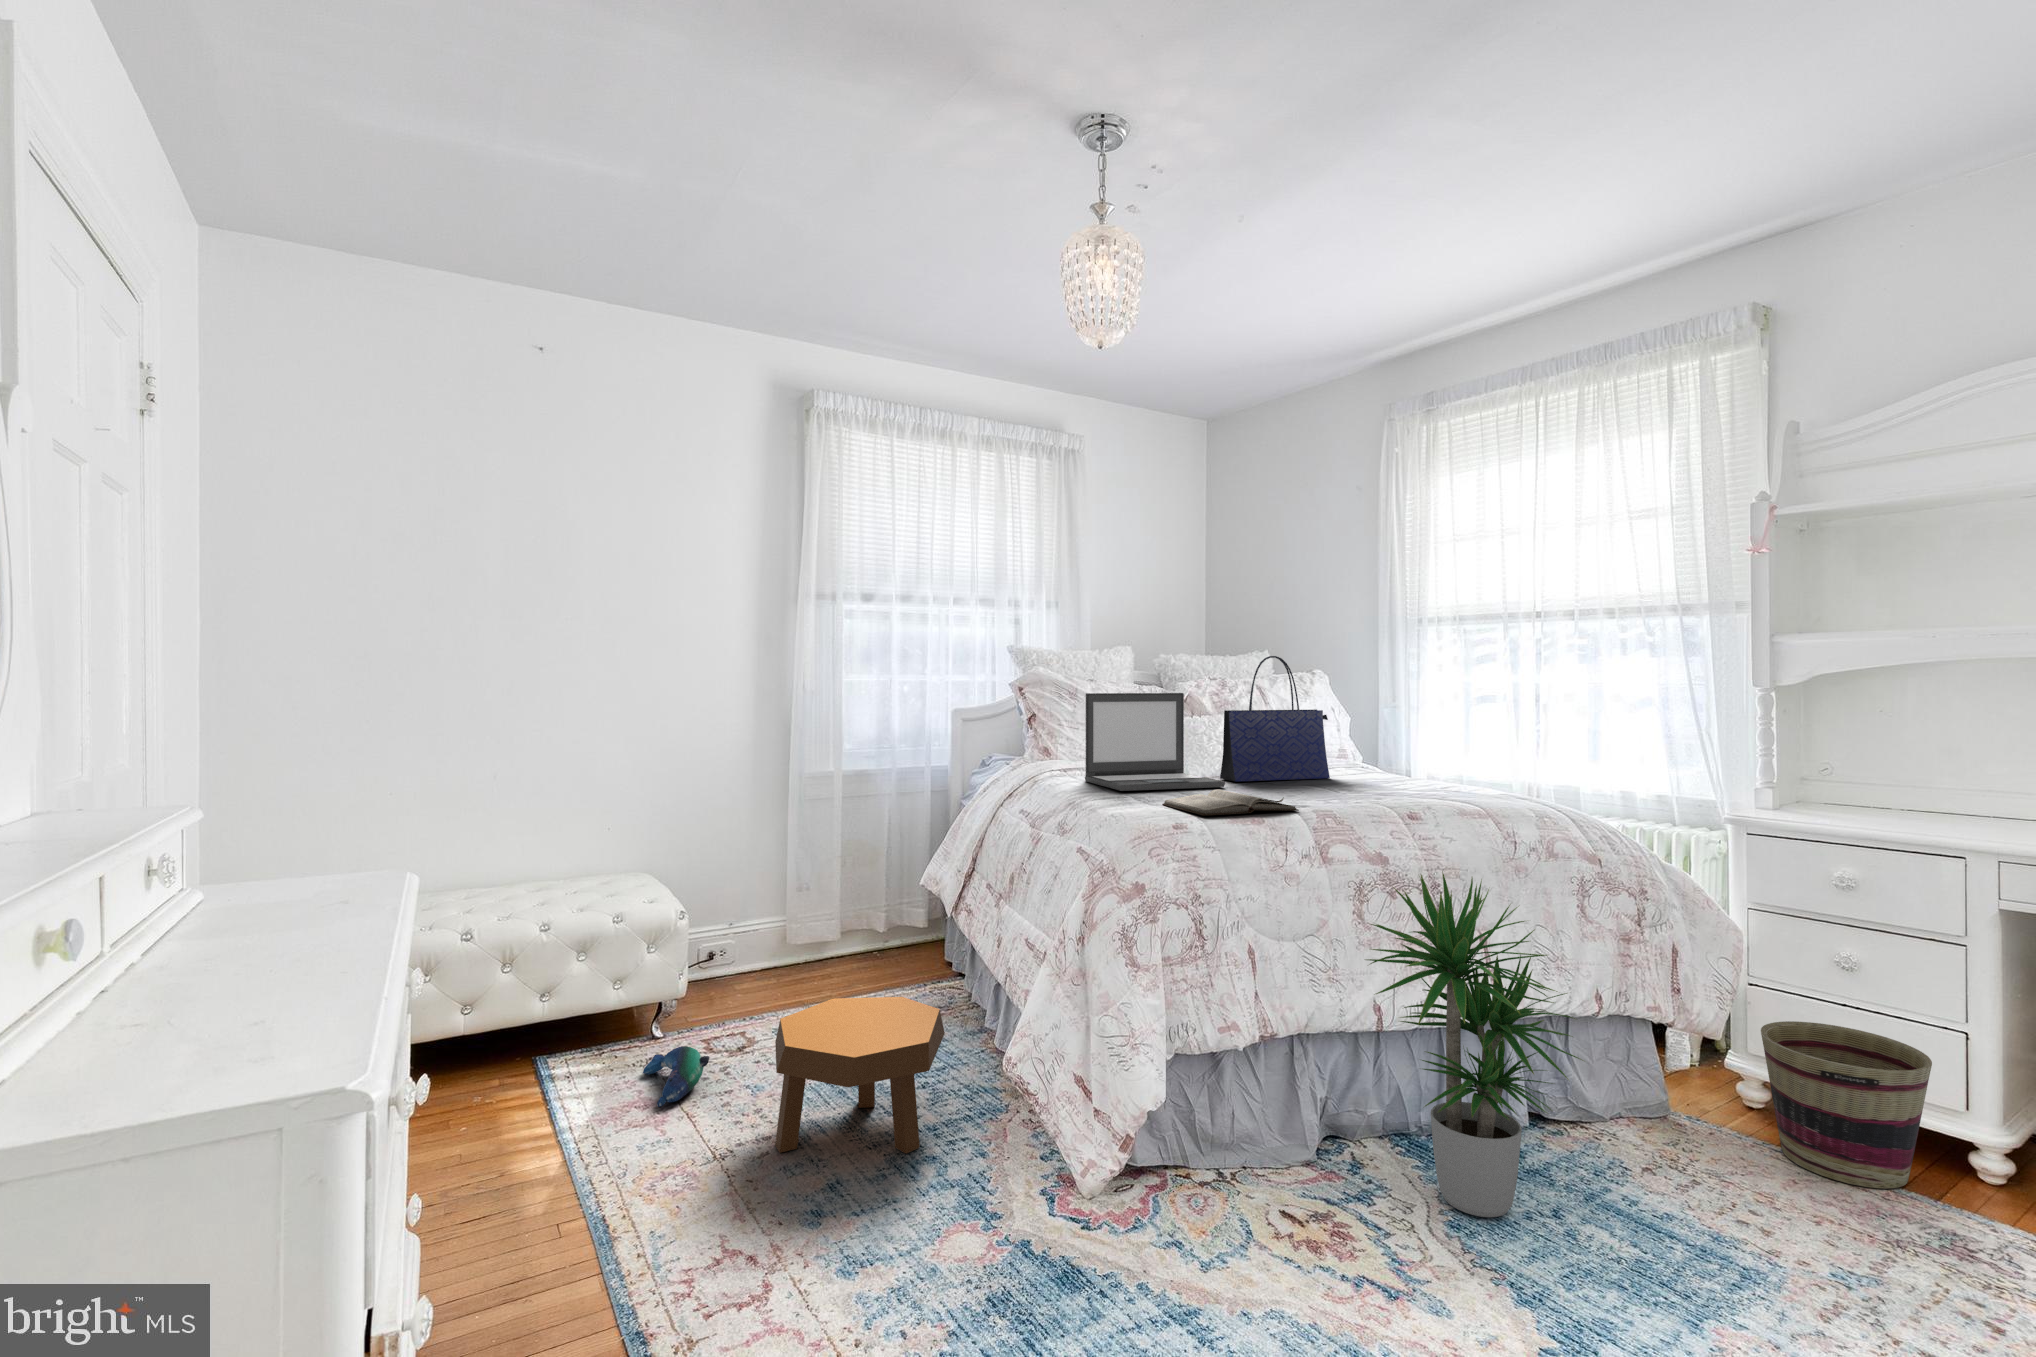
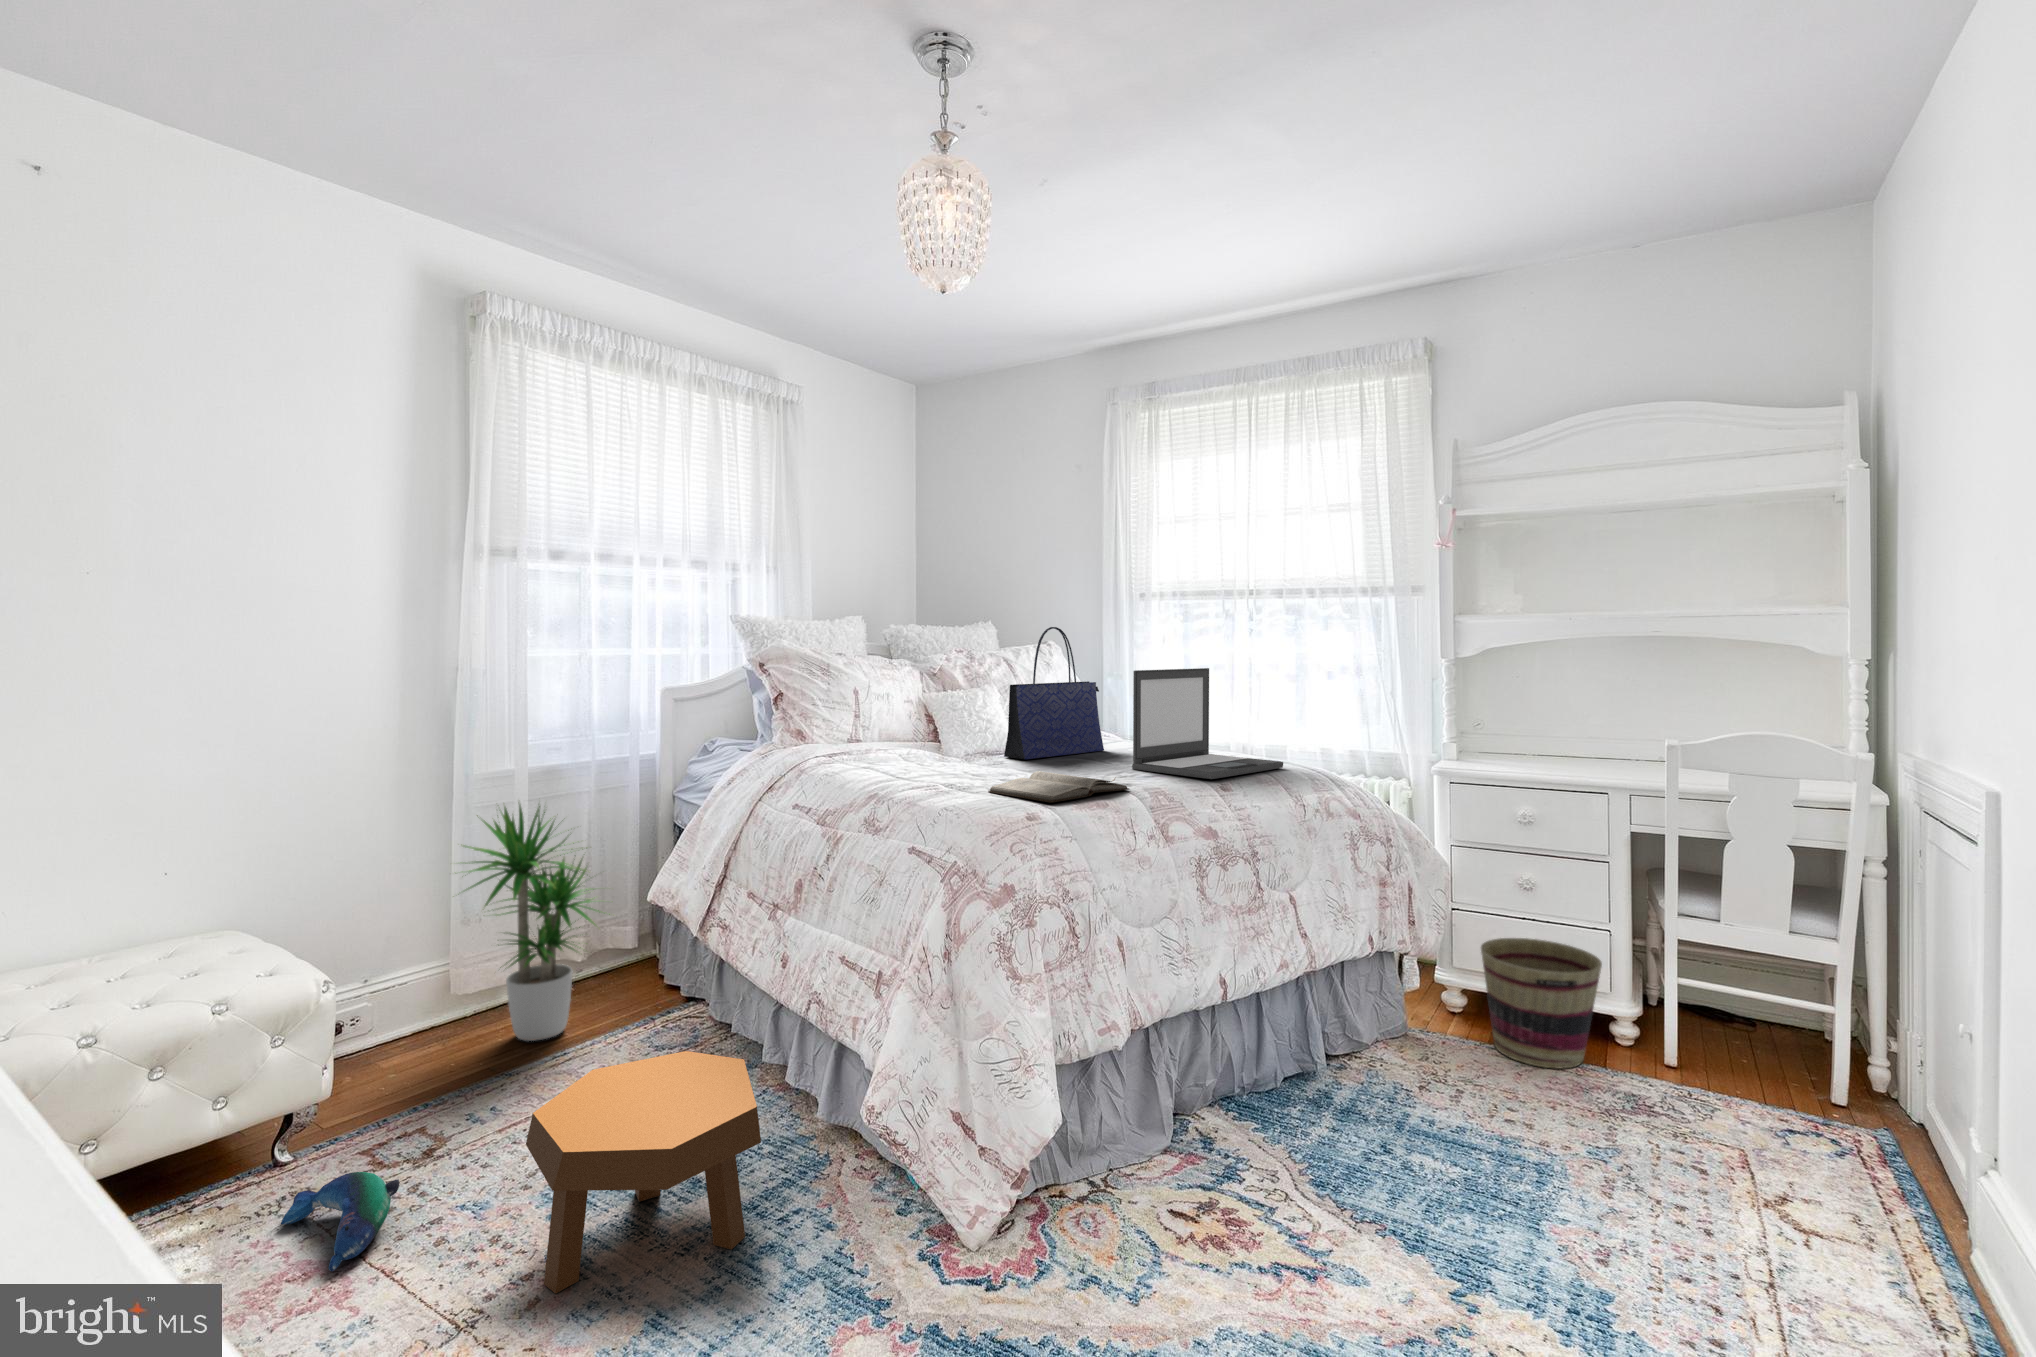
laptop: present [1085,693,1225,791] -> present [1132,668,1283,779]
potted plant: present [1366,871,1583,1217] -> present [464,804,610,1041]

